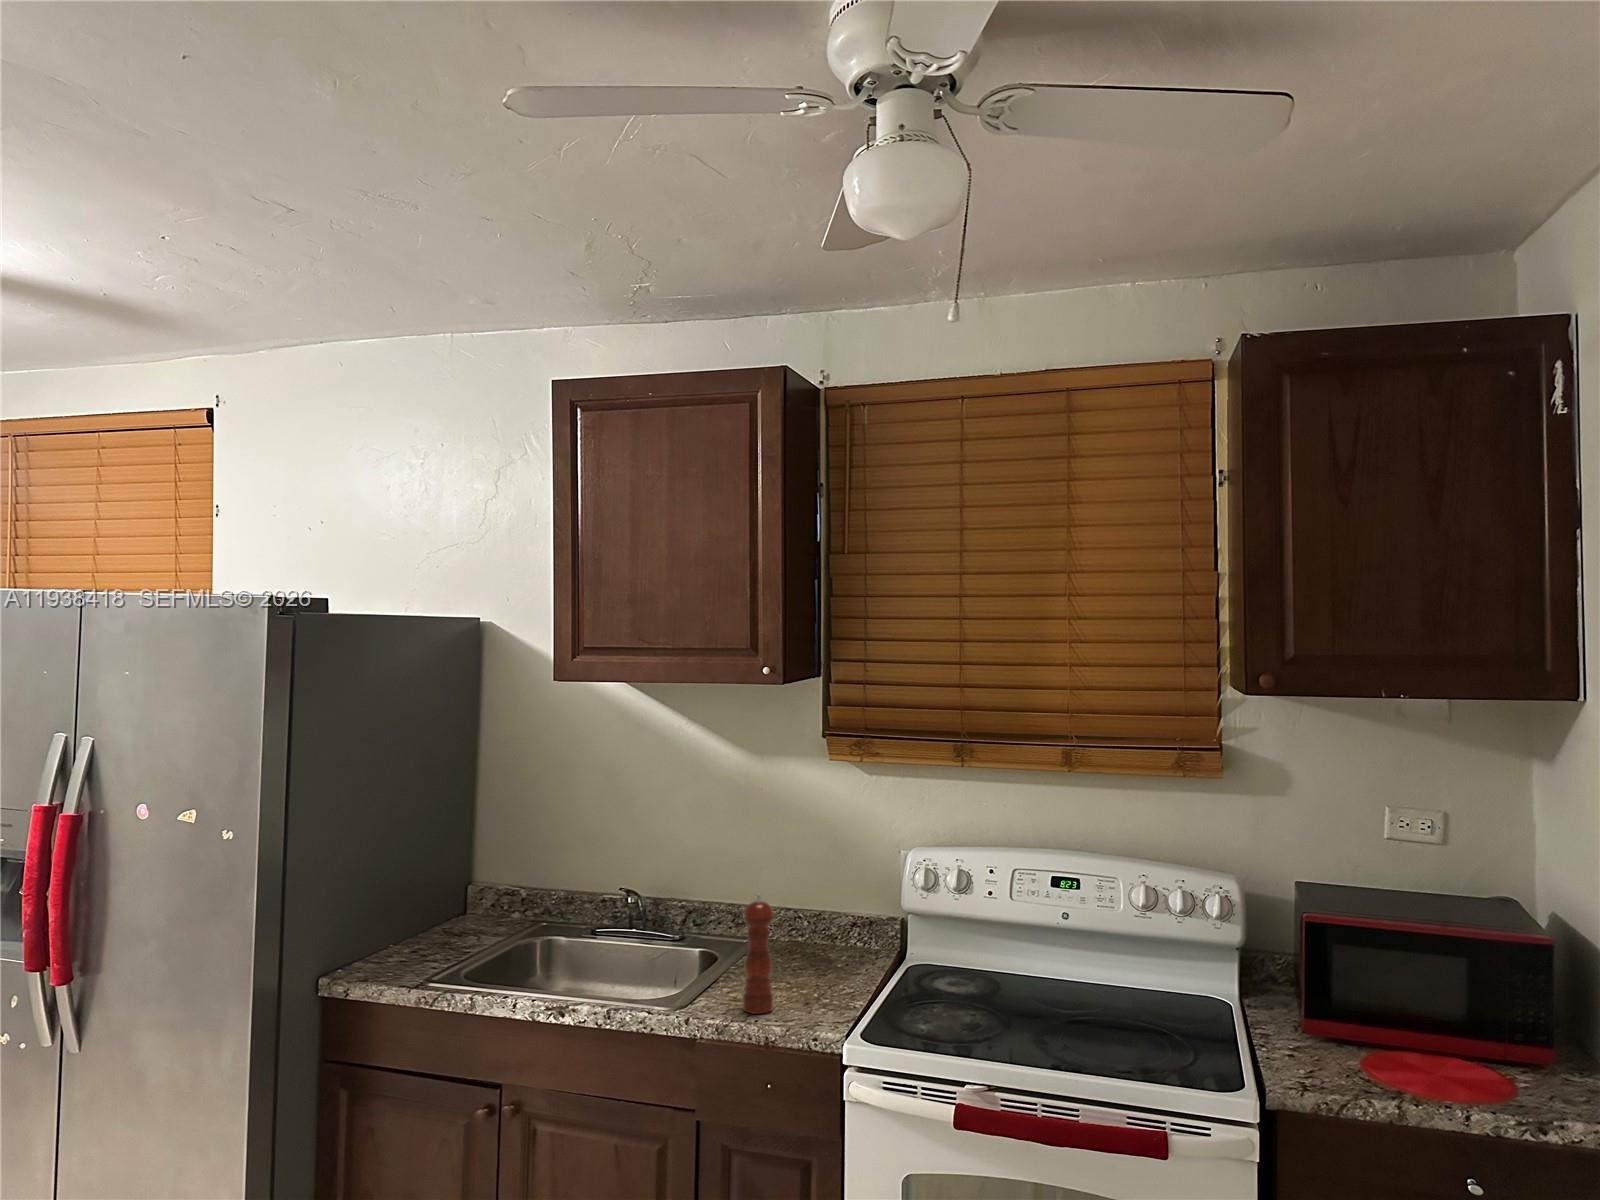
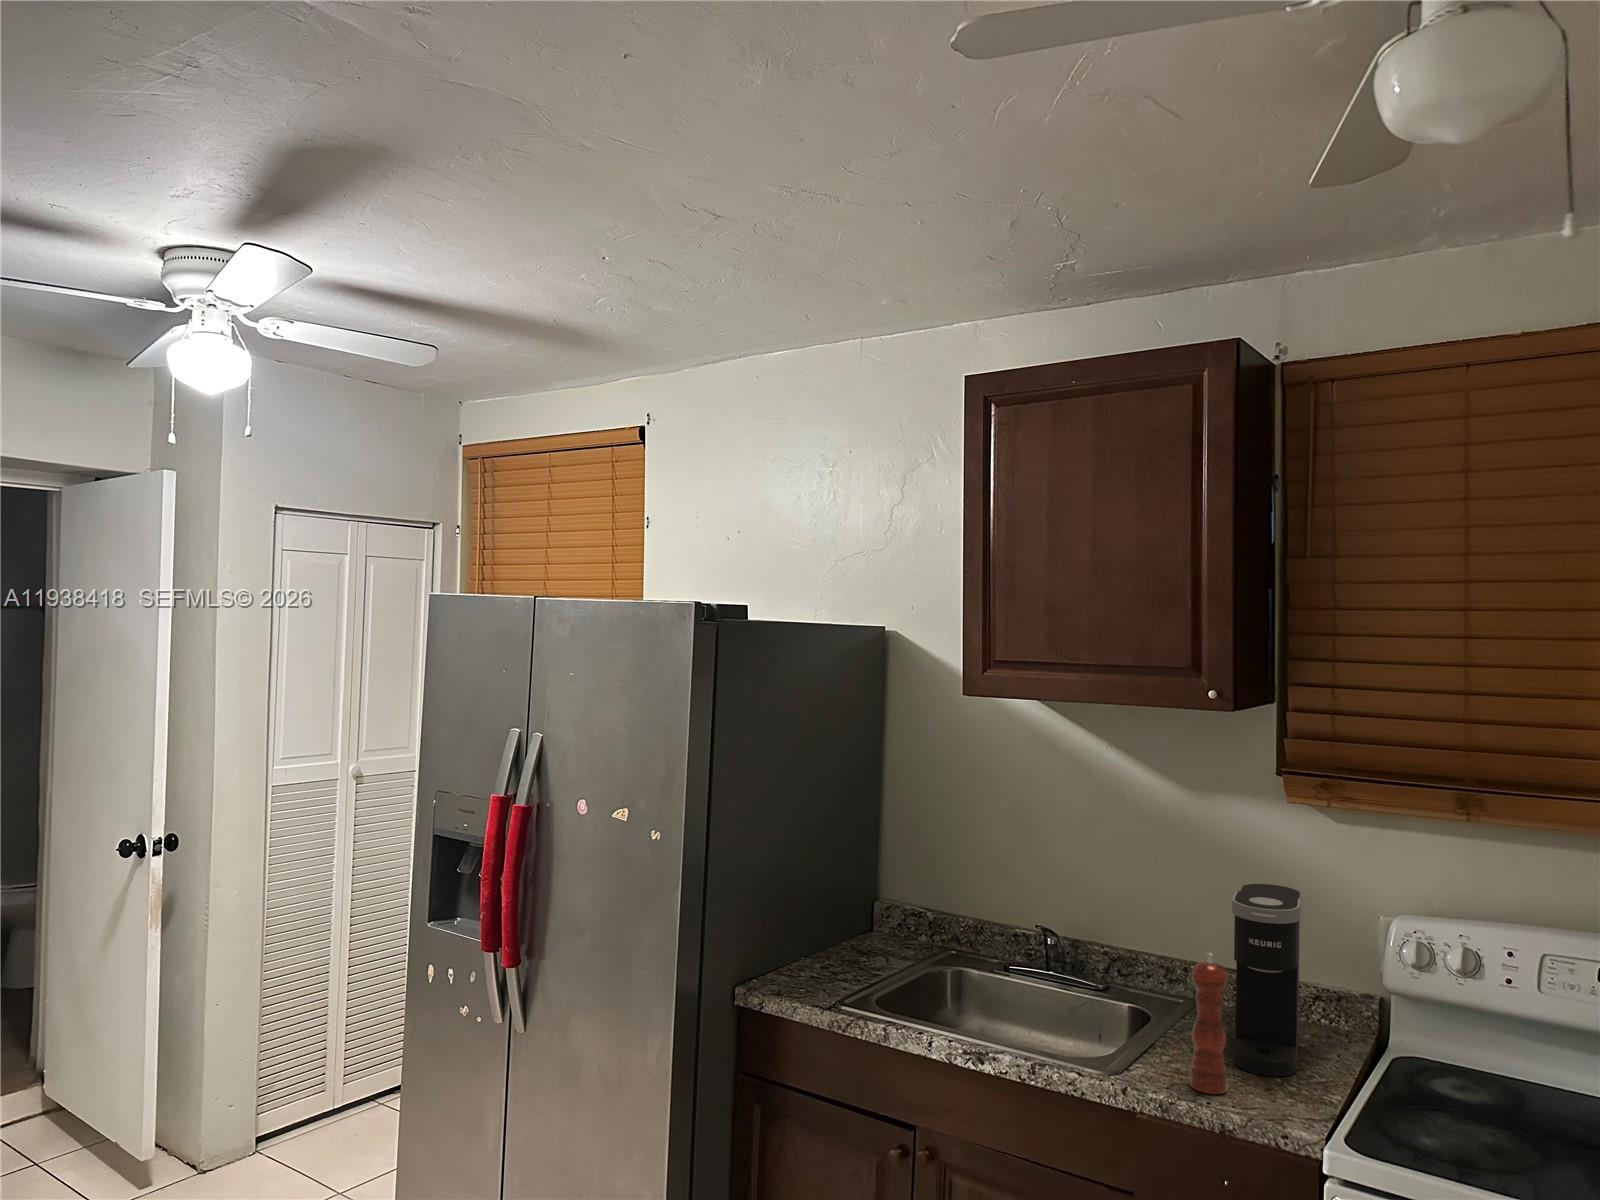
coffee maker: none [780,833,837,994] -> present [1232,884,1301,1077]

